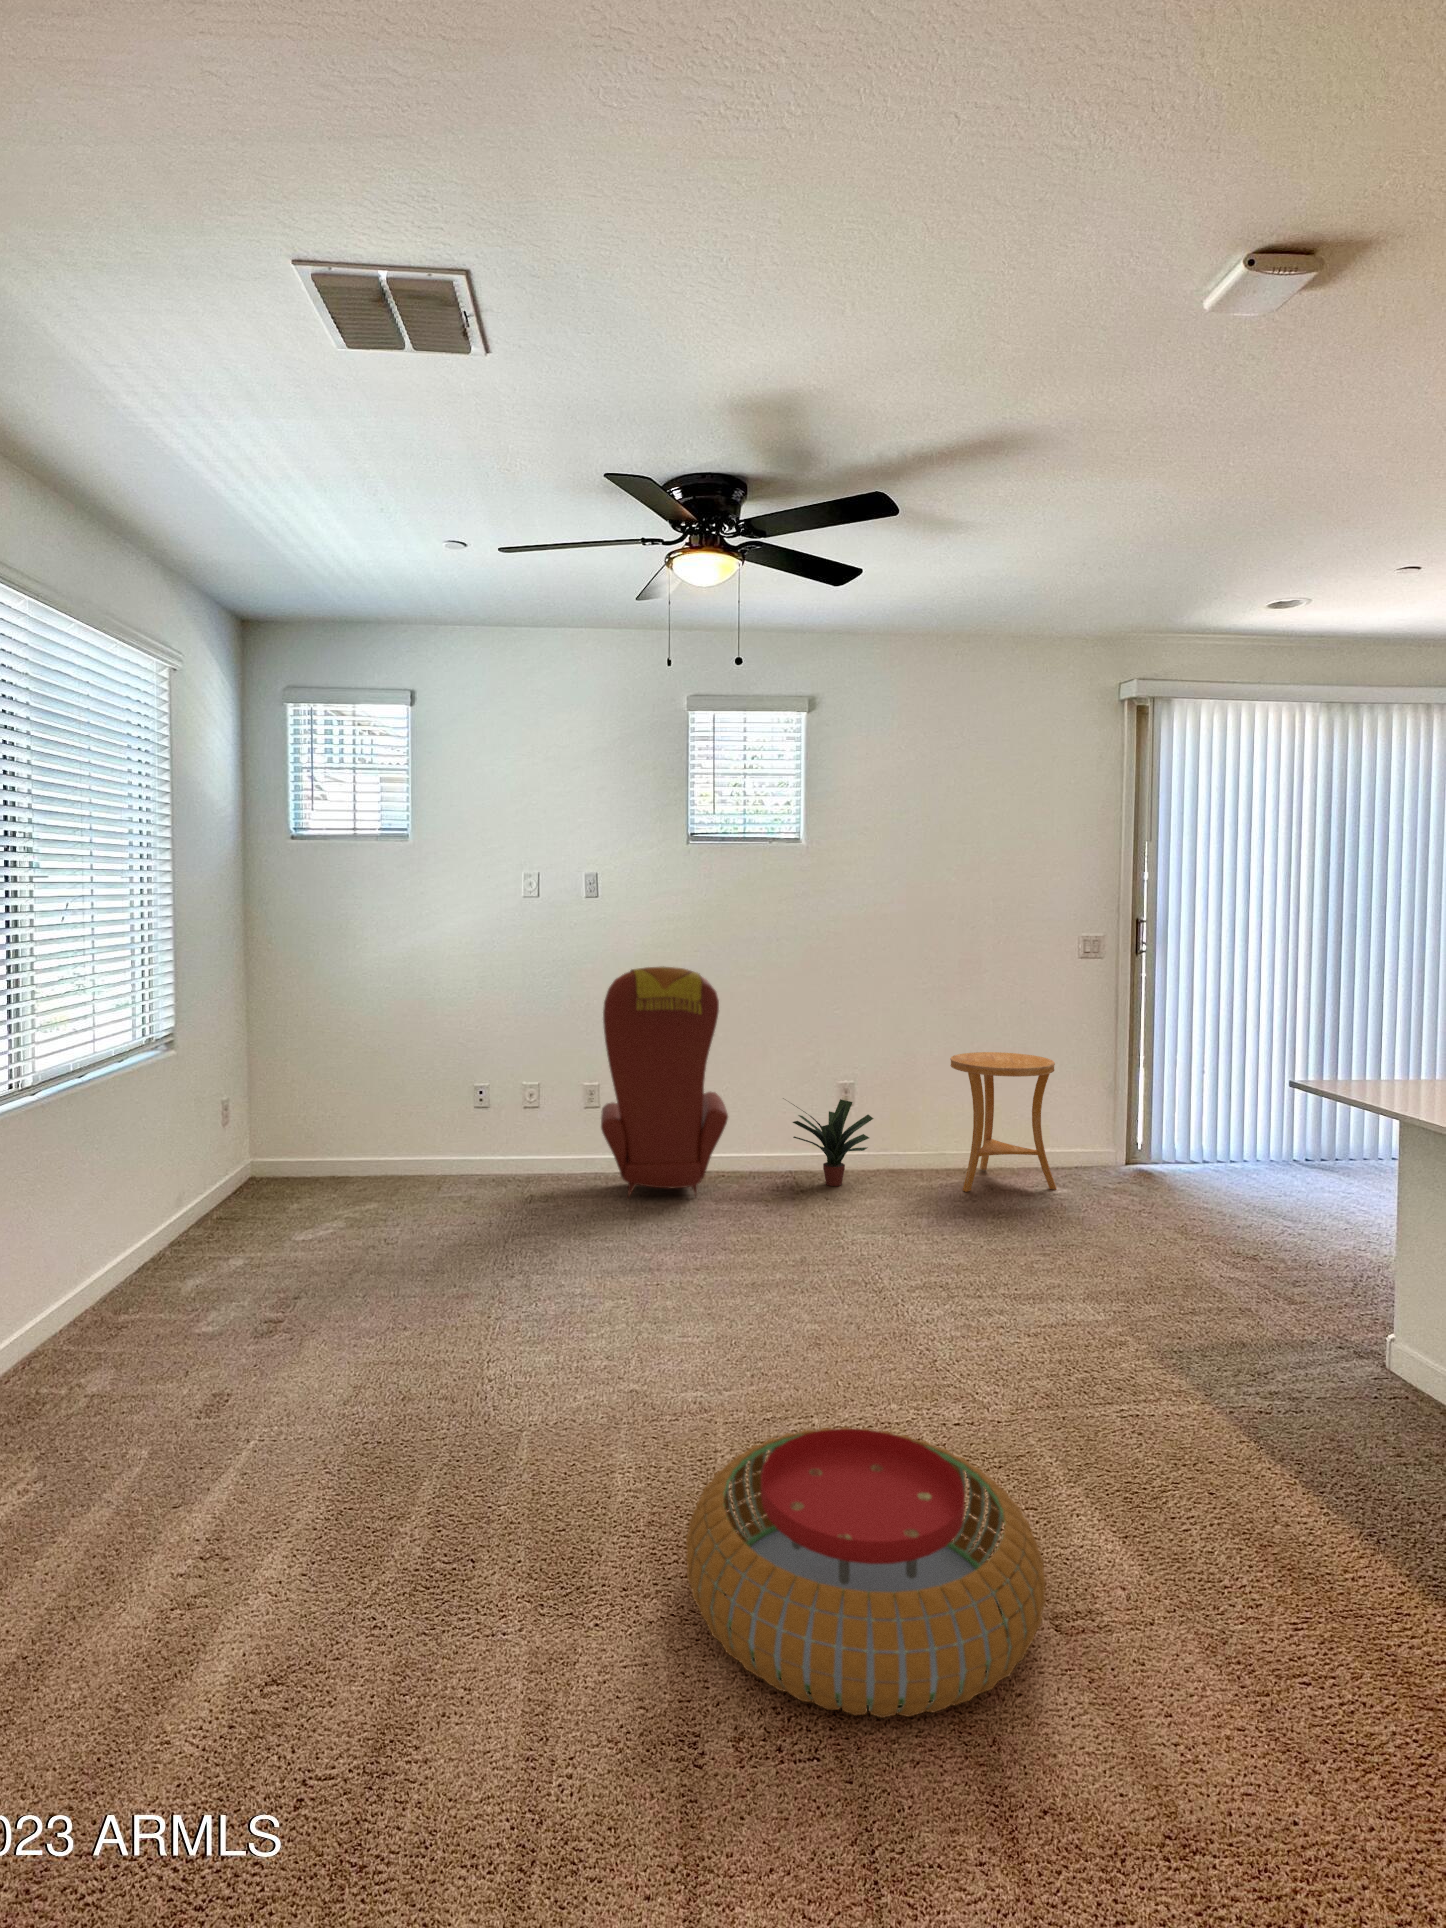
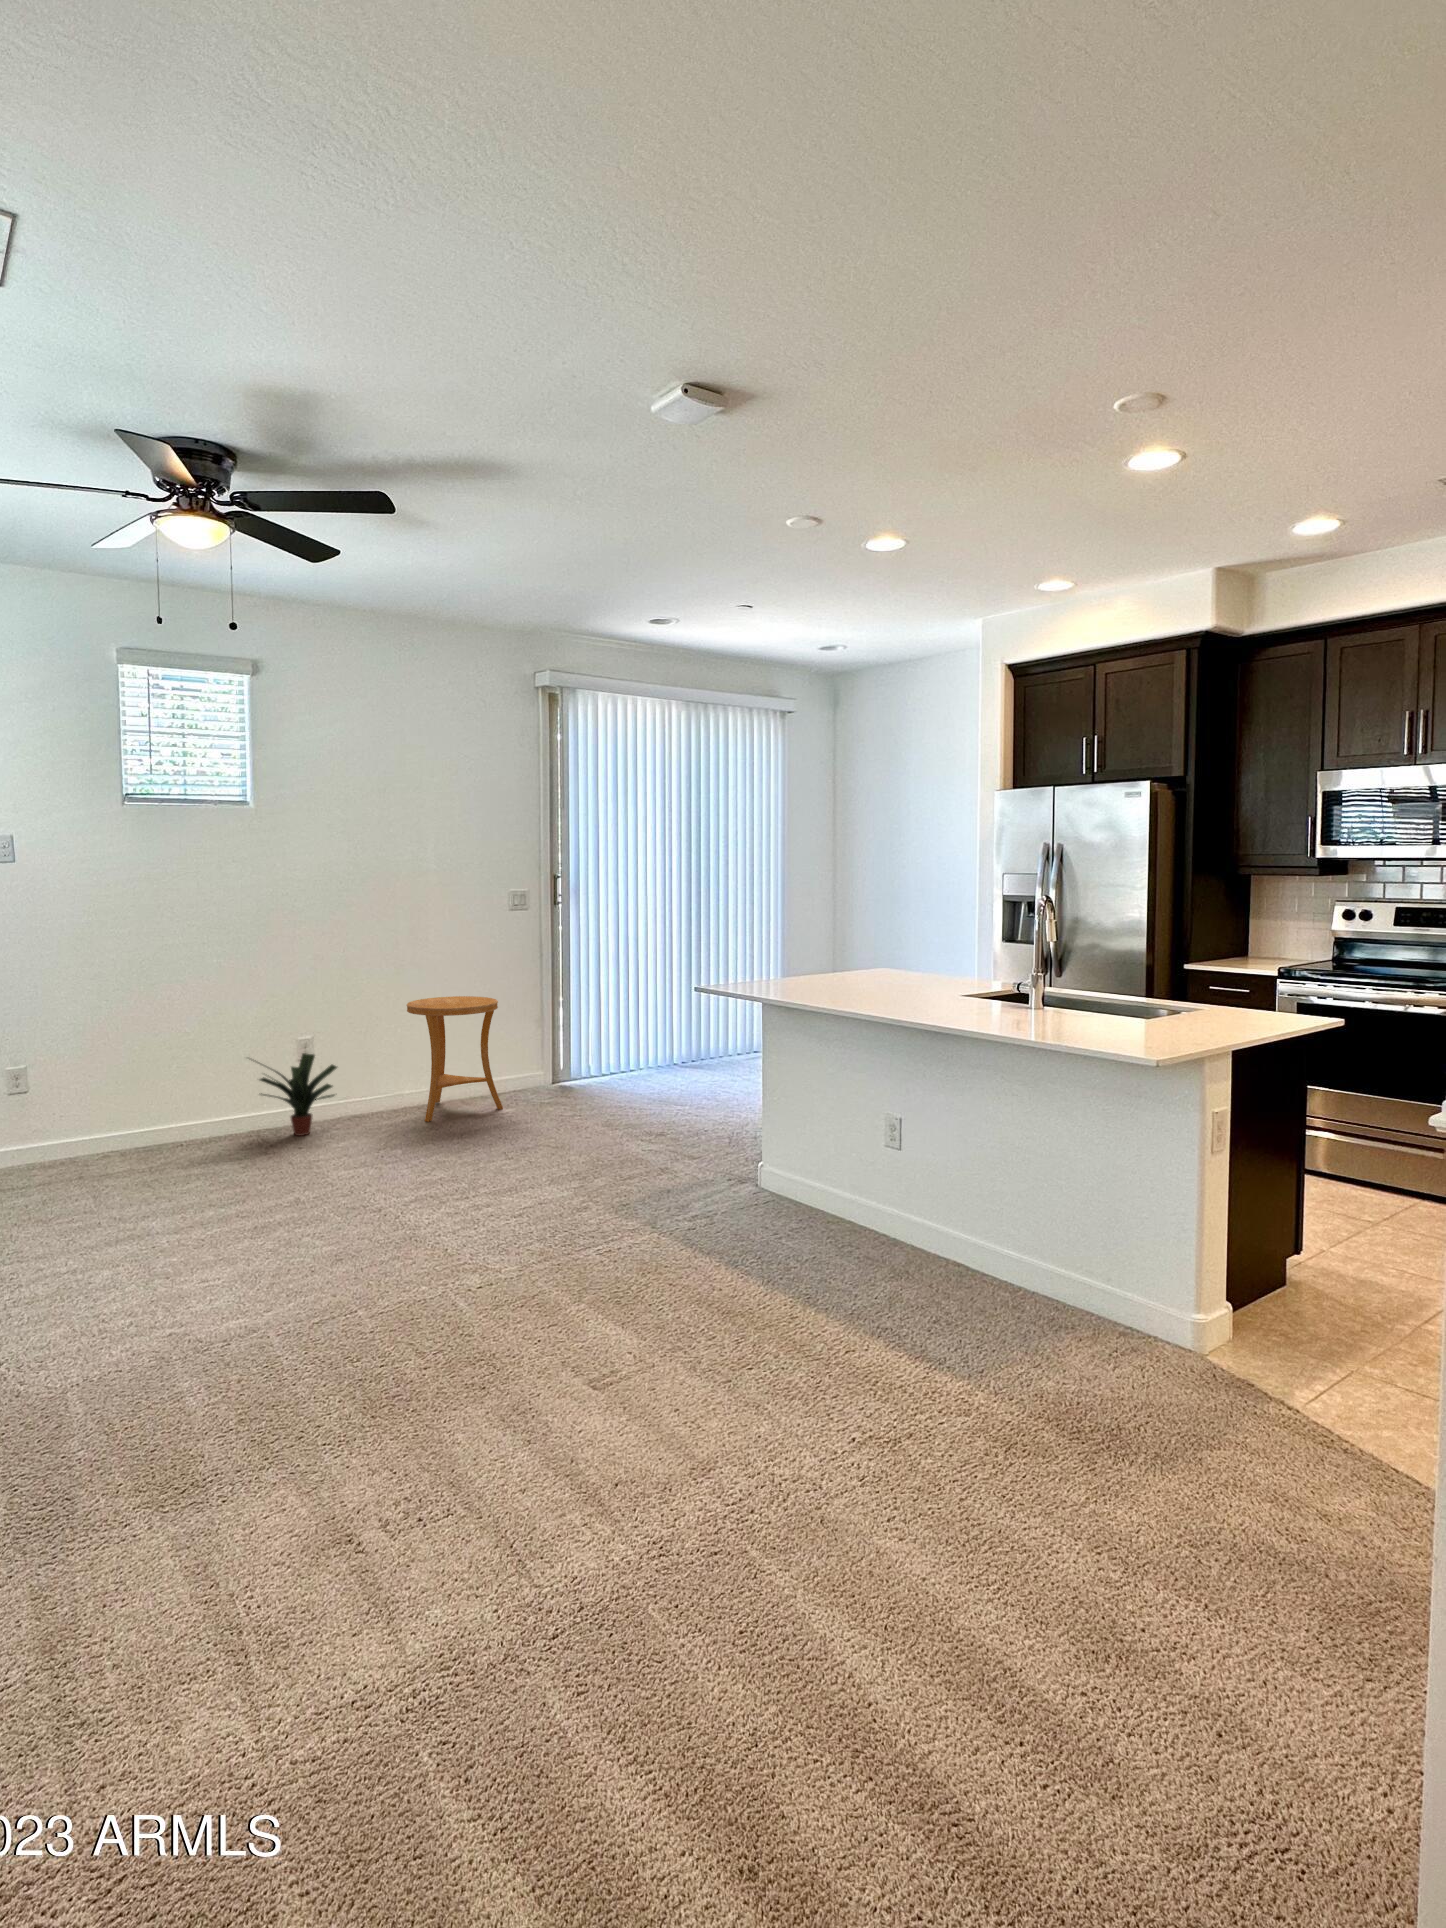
armchair: present [601,966,728,1197] -> none [35,931,194,1181]
pouf: present [686,1427,1045,1718] -> none [297,1285,590,1487]

